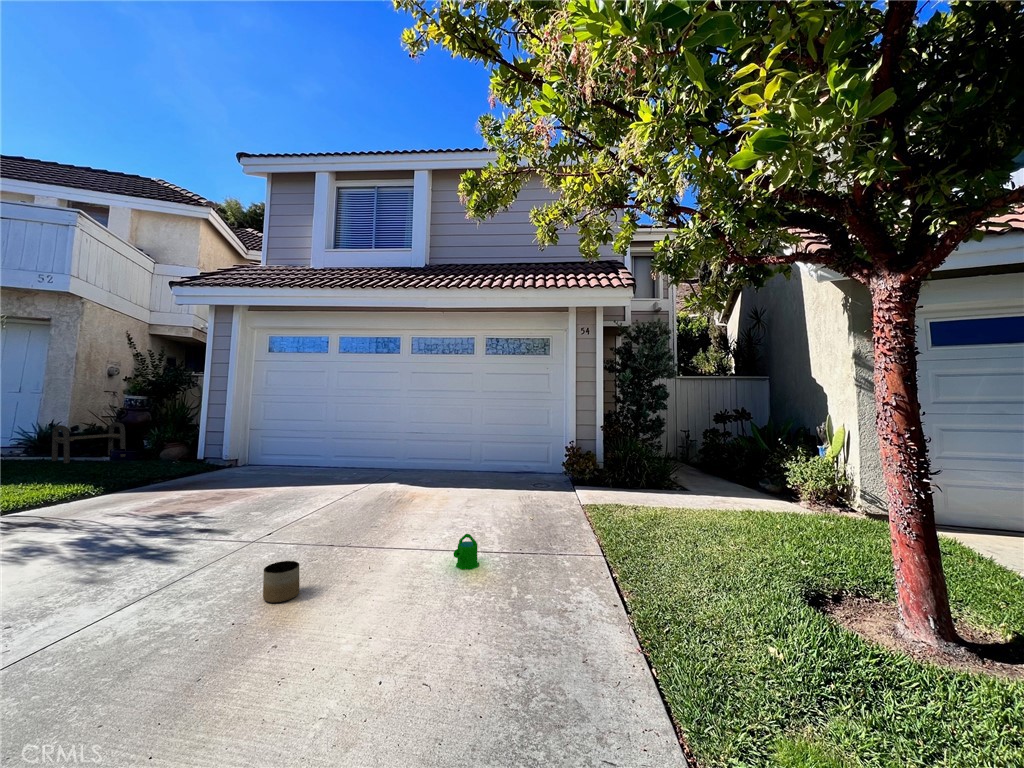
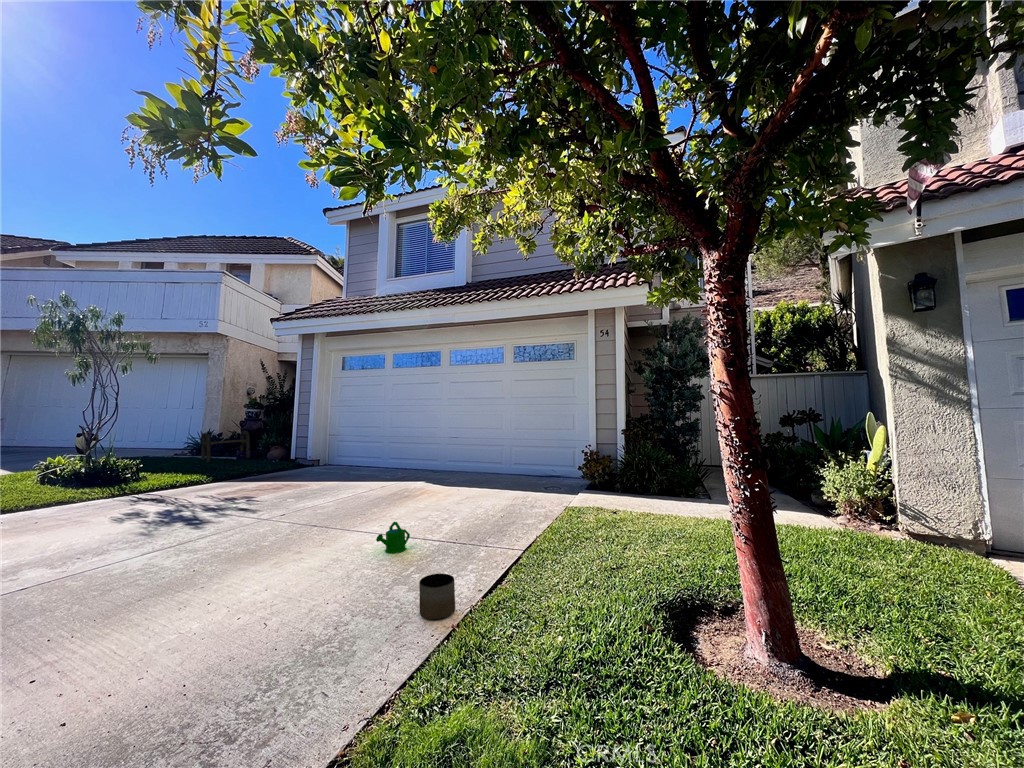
planter: present [263,561,300,603] -> present [419,574,455,620]

